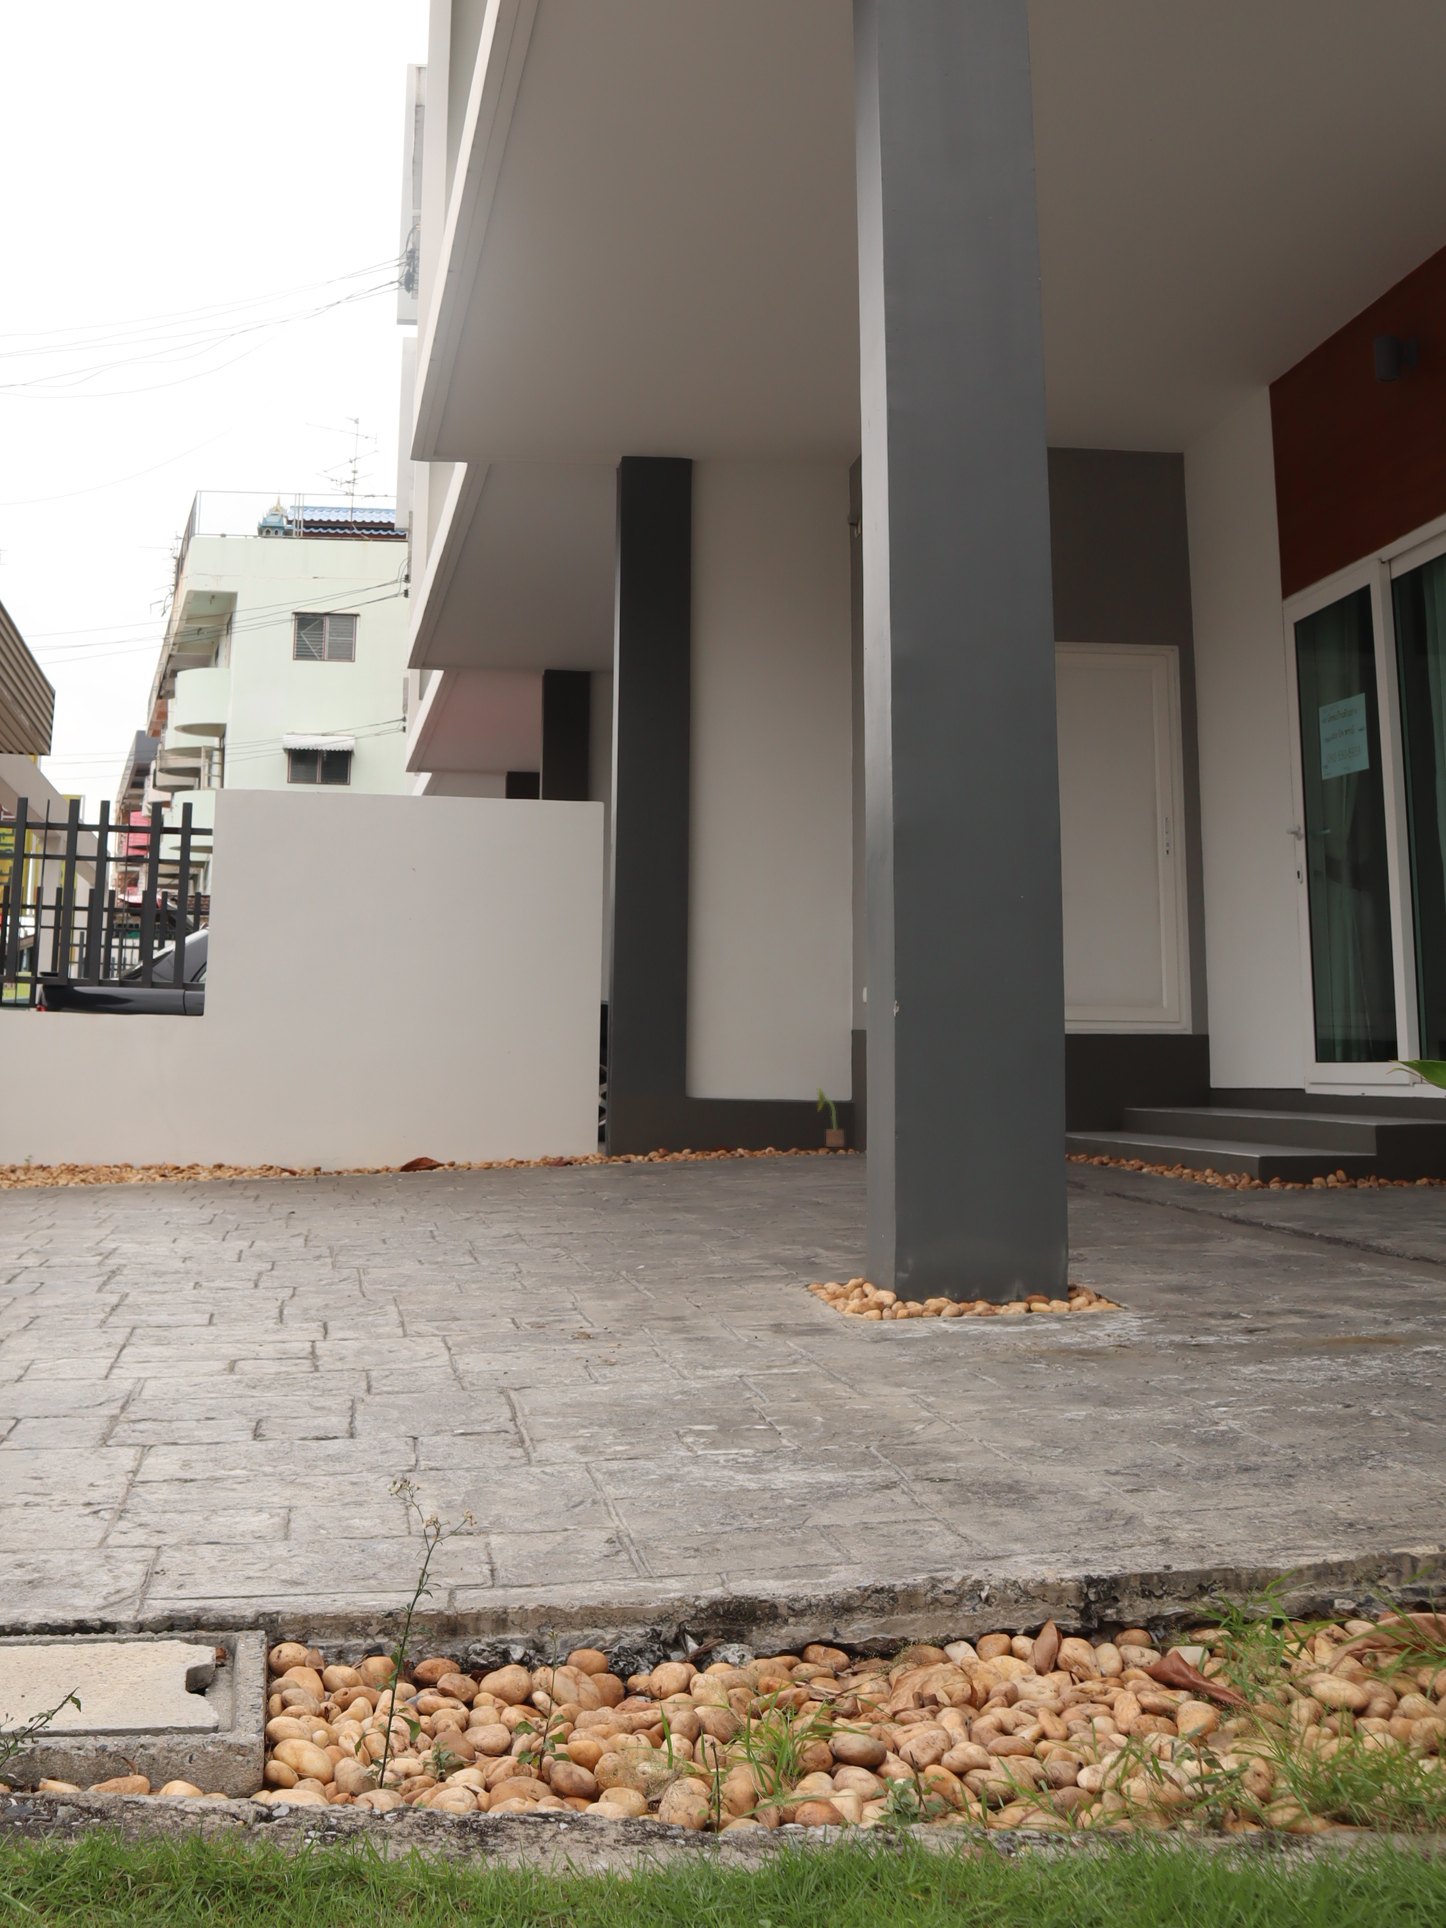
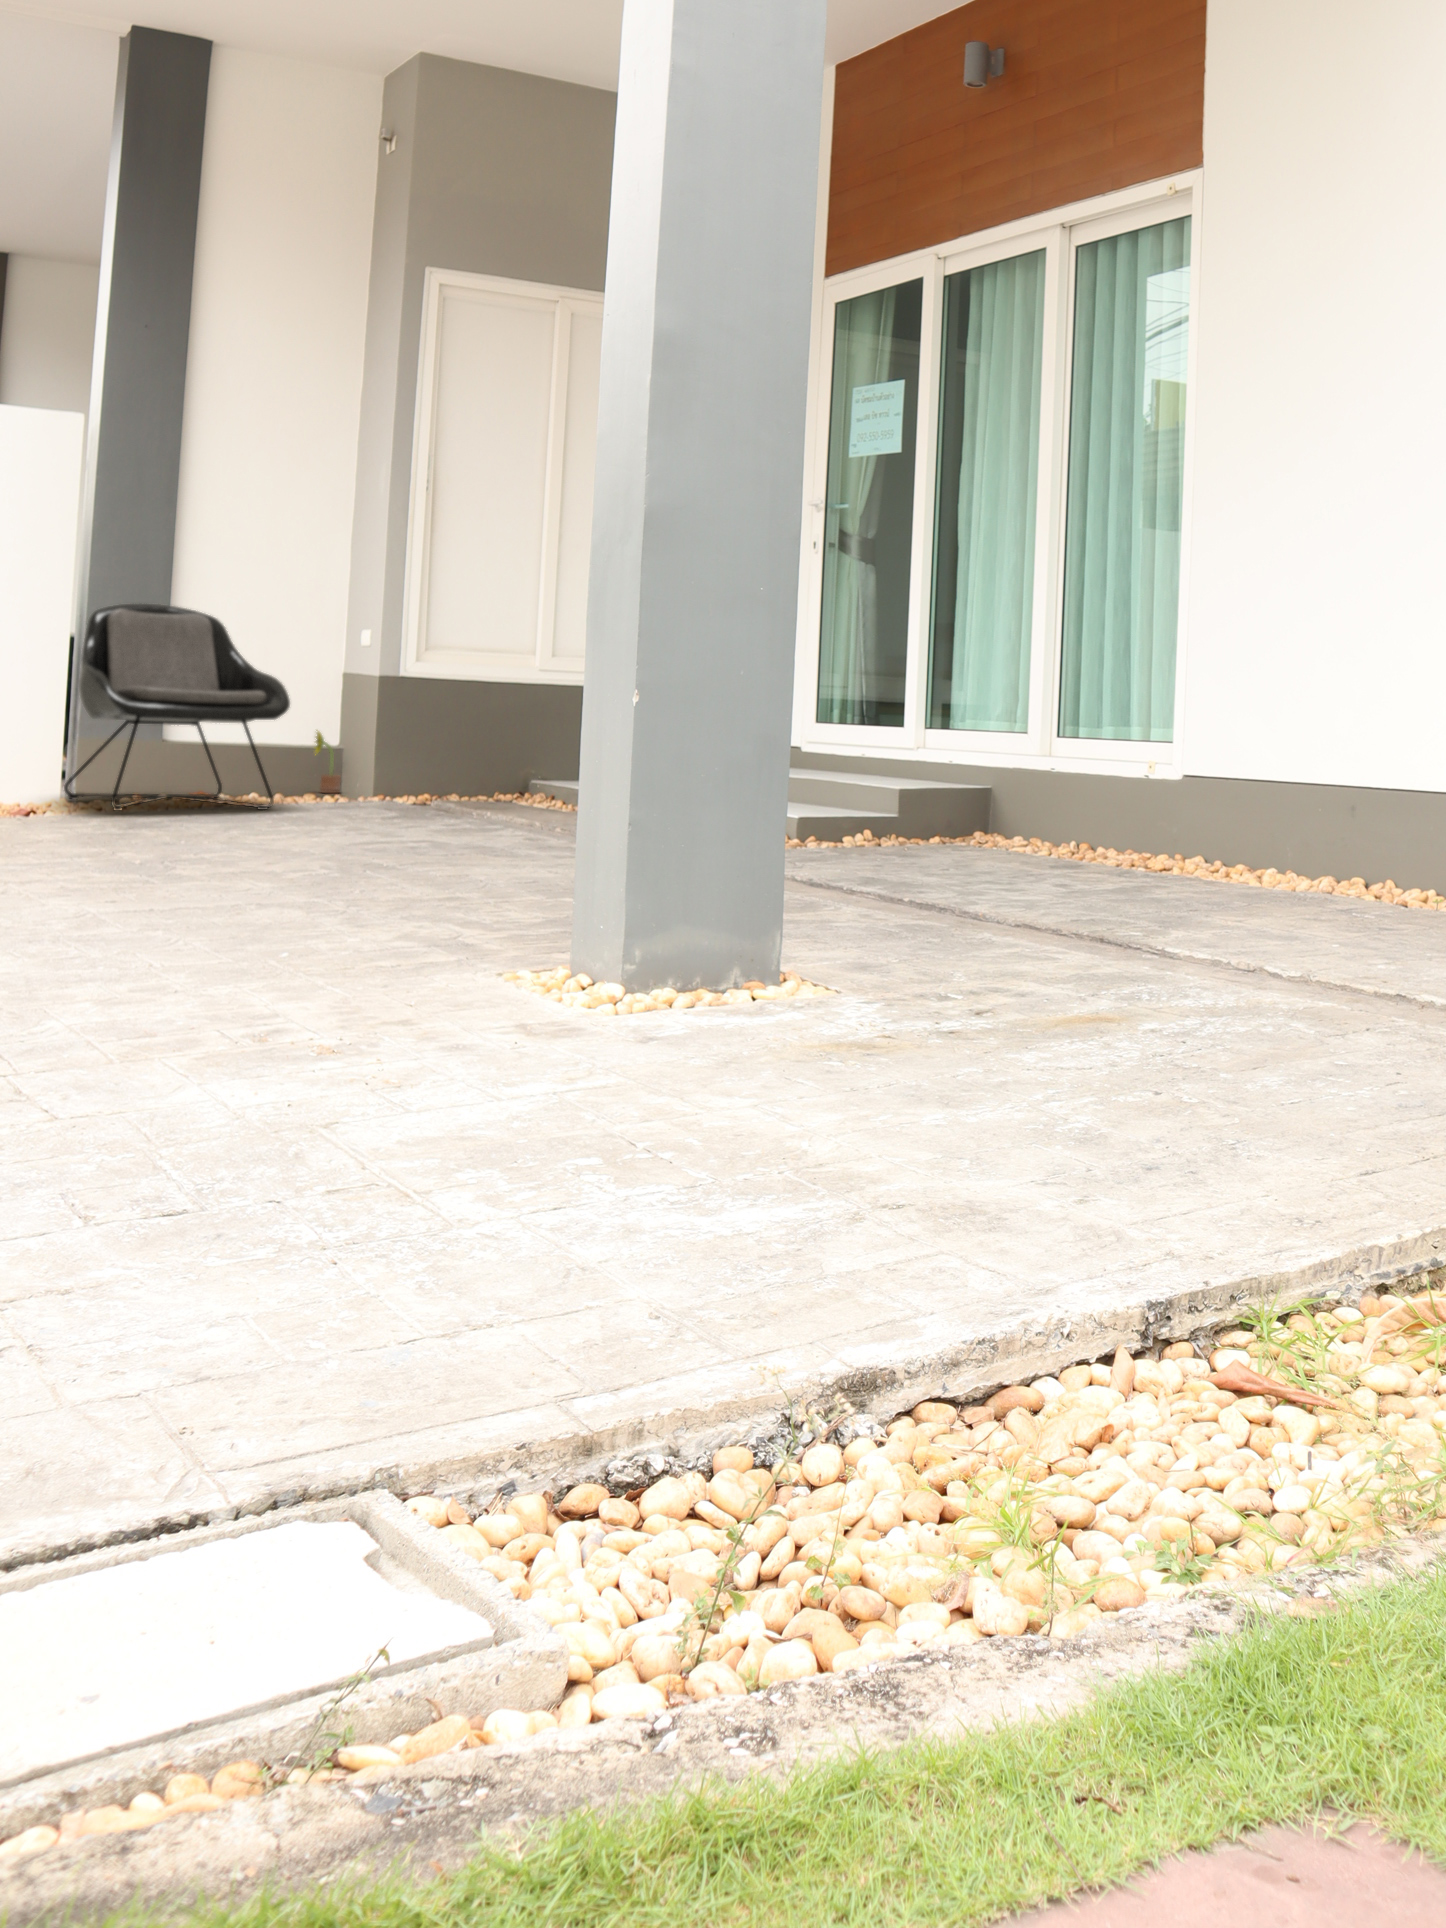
lounge chair: none [598,976,773,1162] -> present [64,603,290,811]

